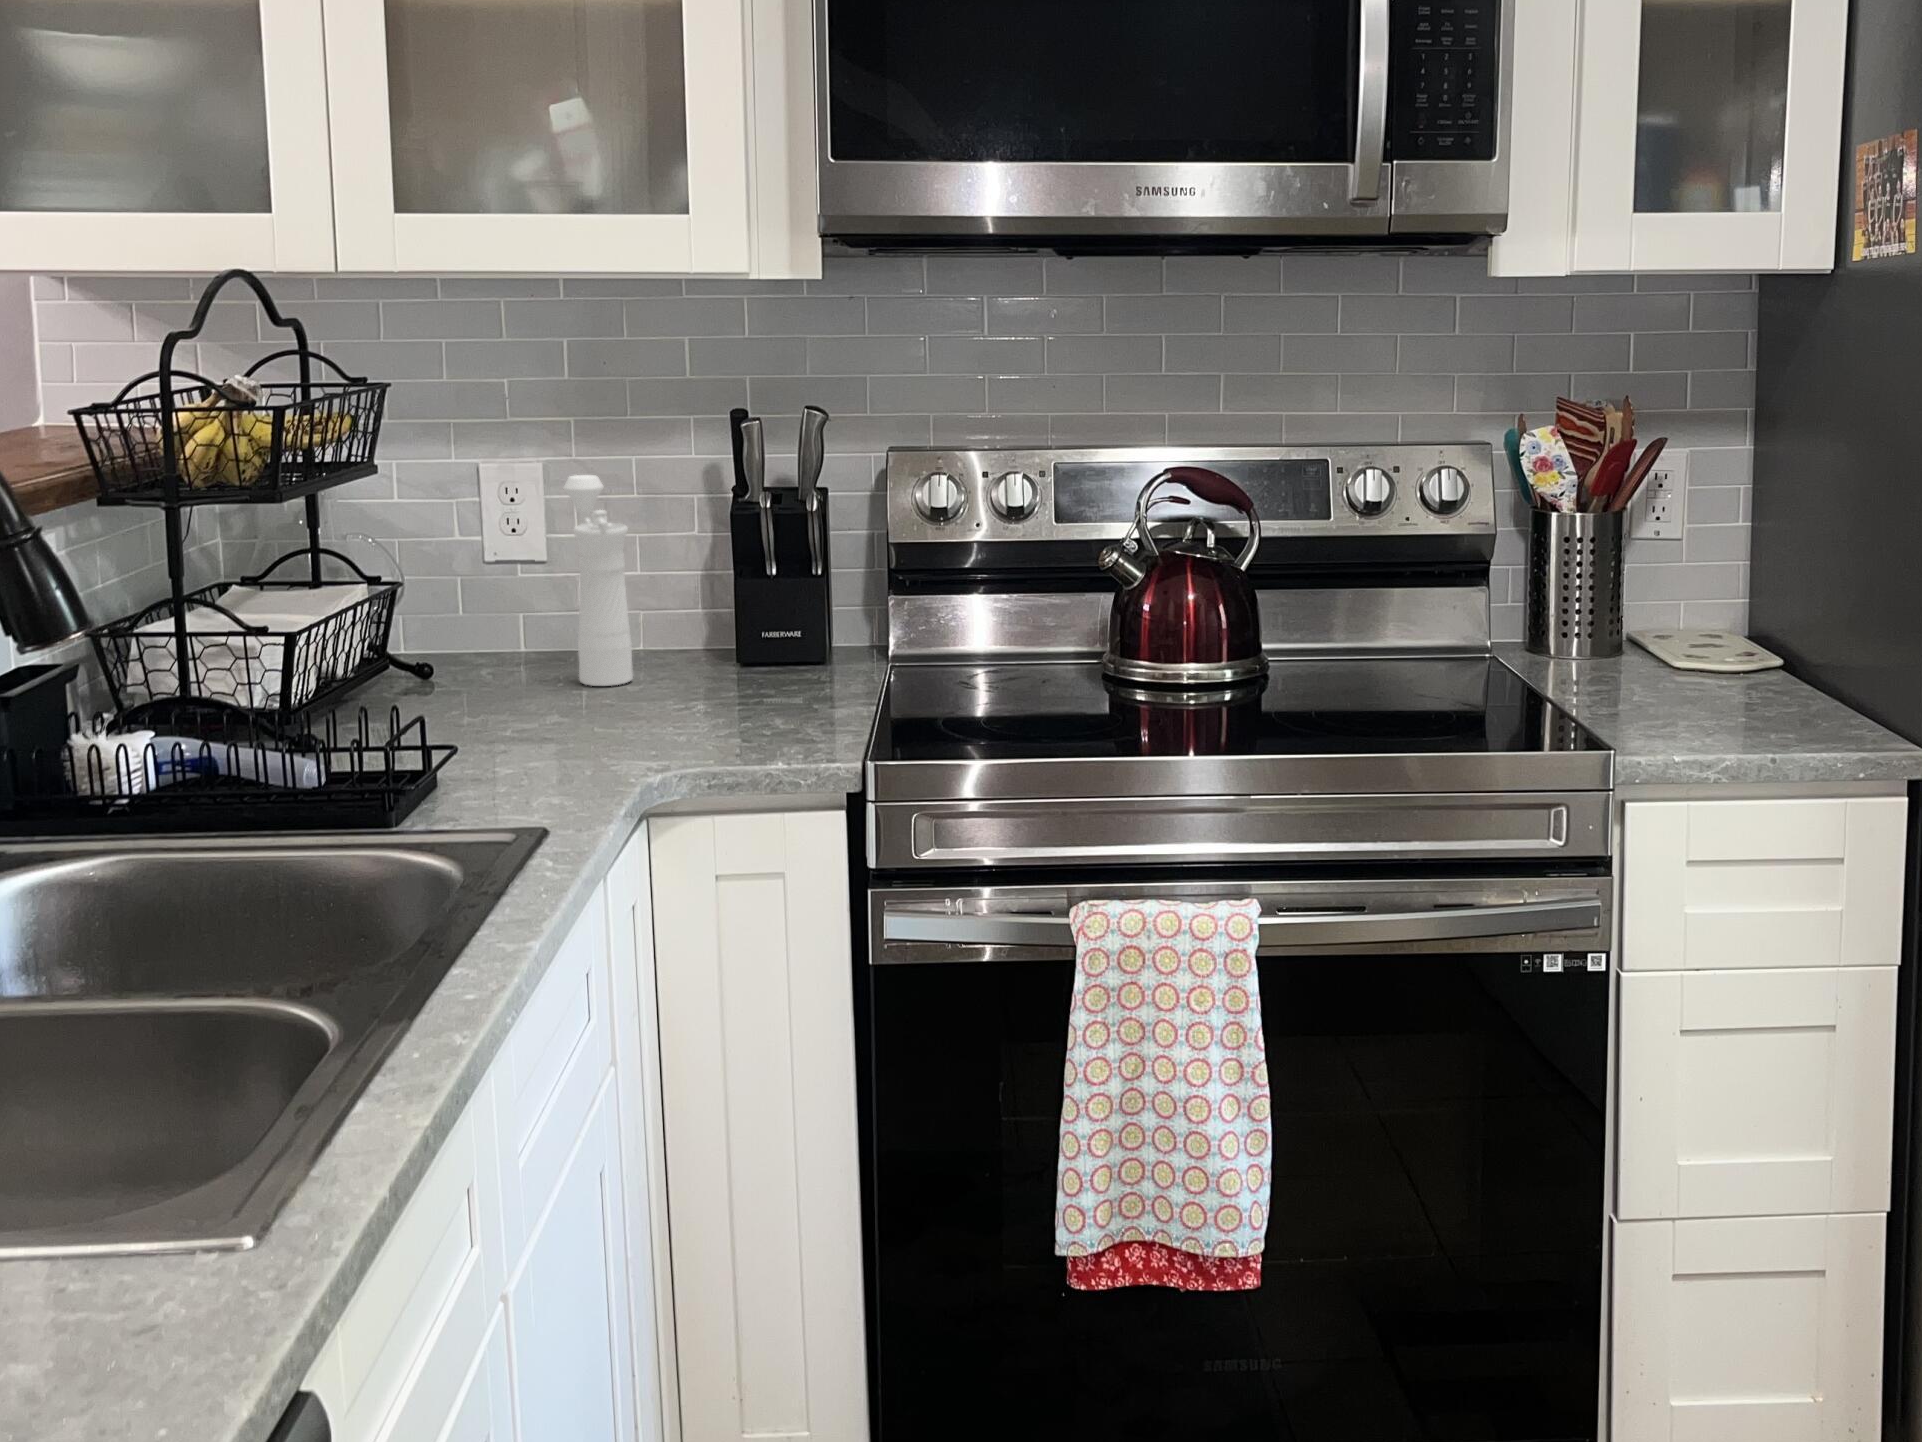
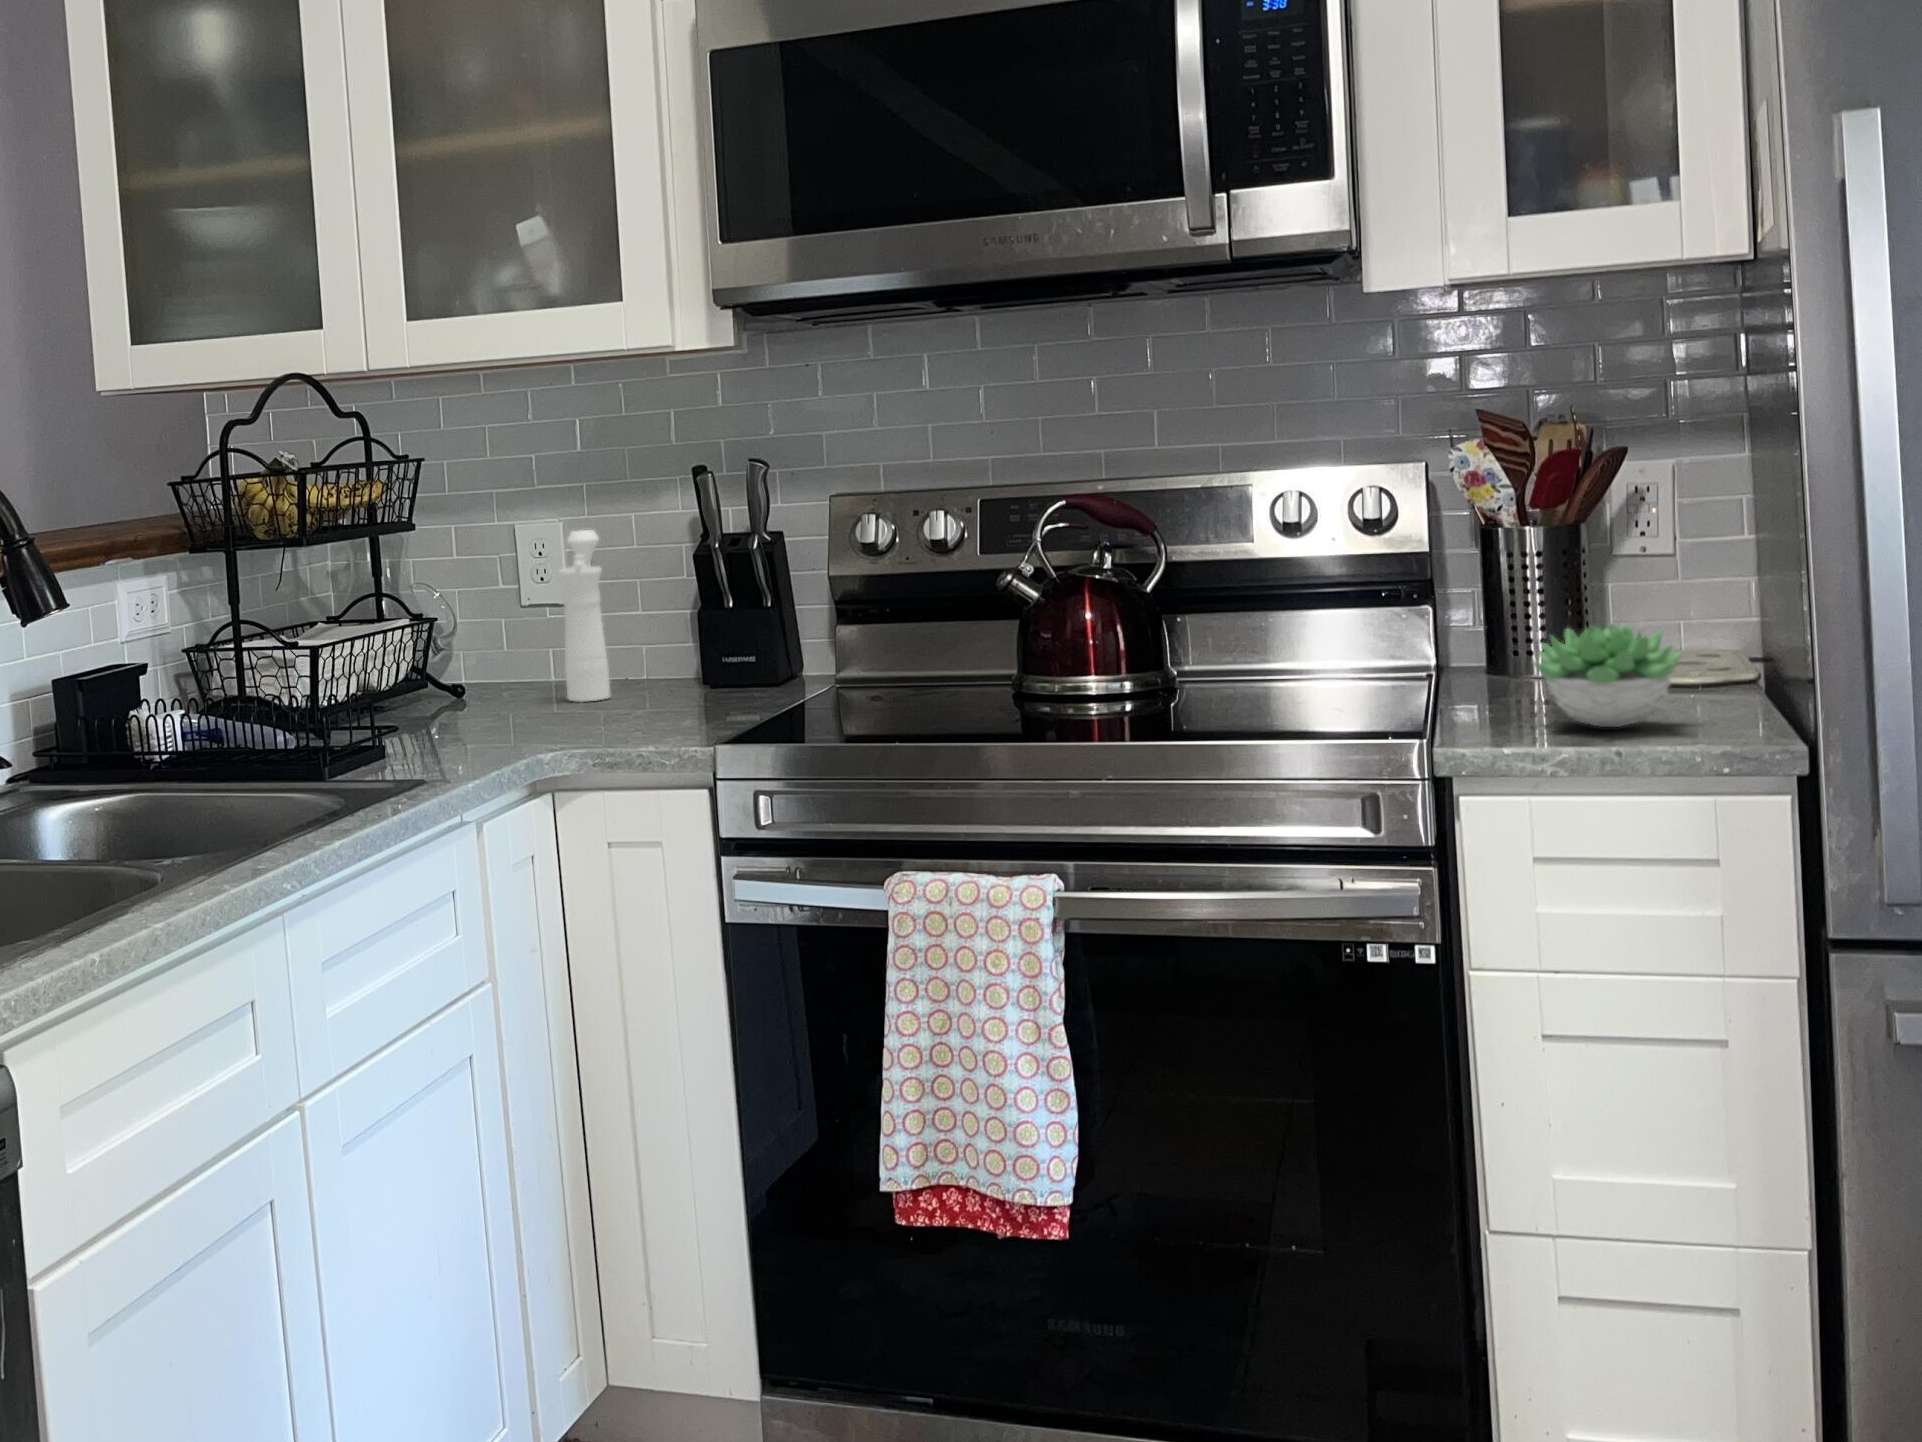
succulent plant: none [1662,624,1806,724] -> present [1533,625,1682,727]

